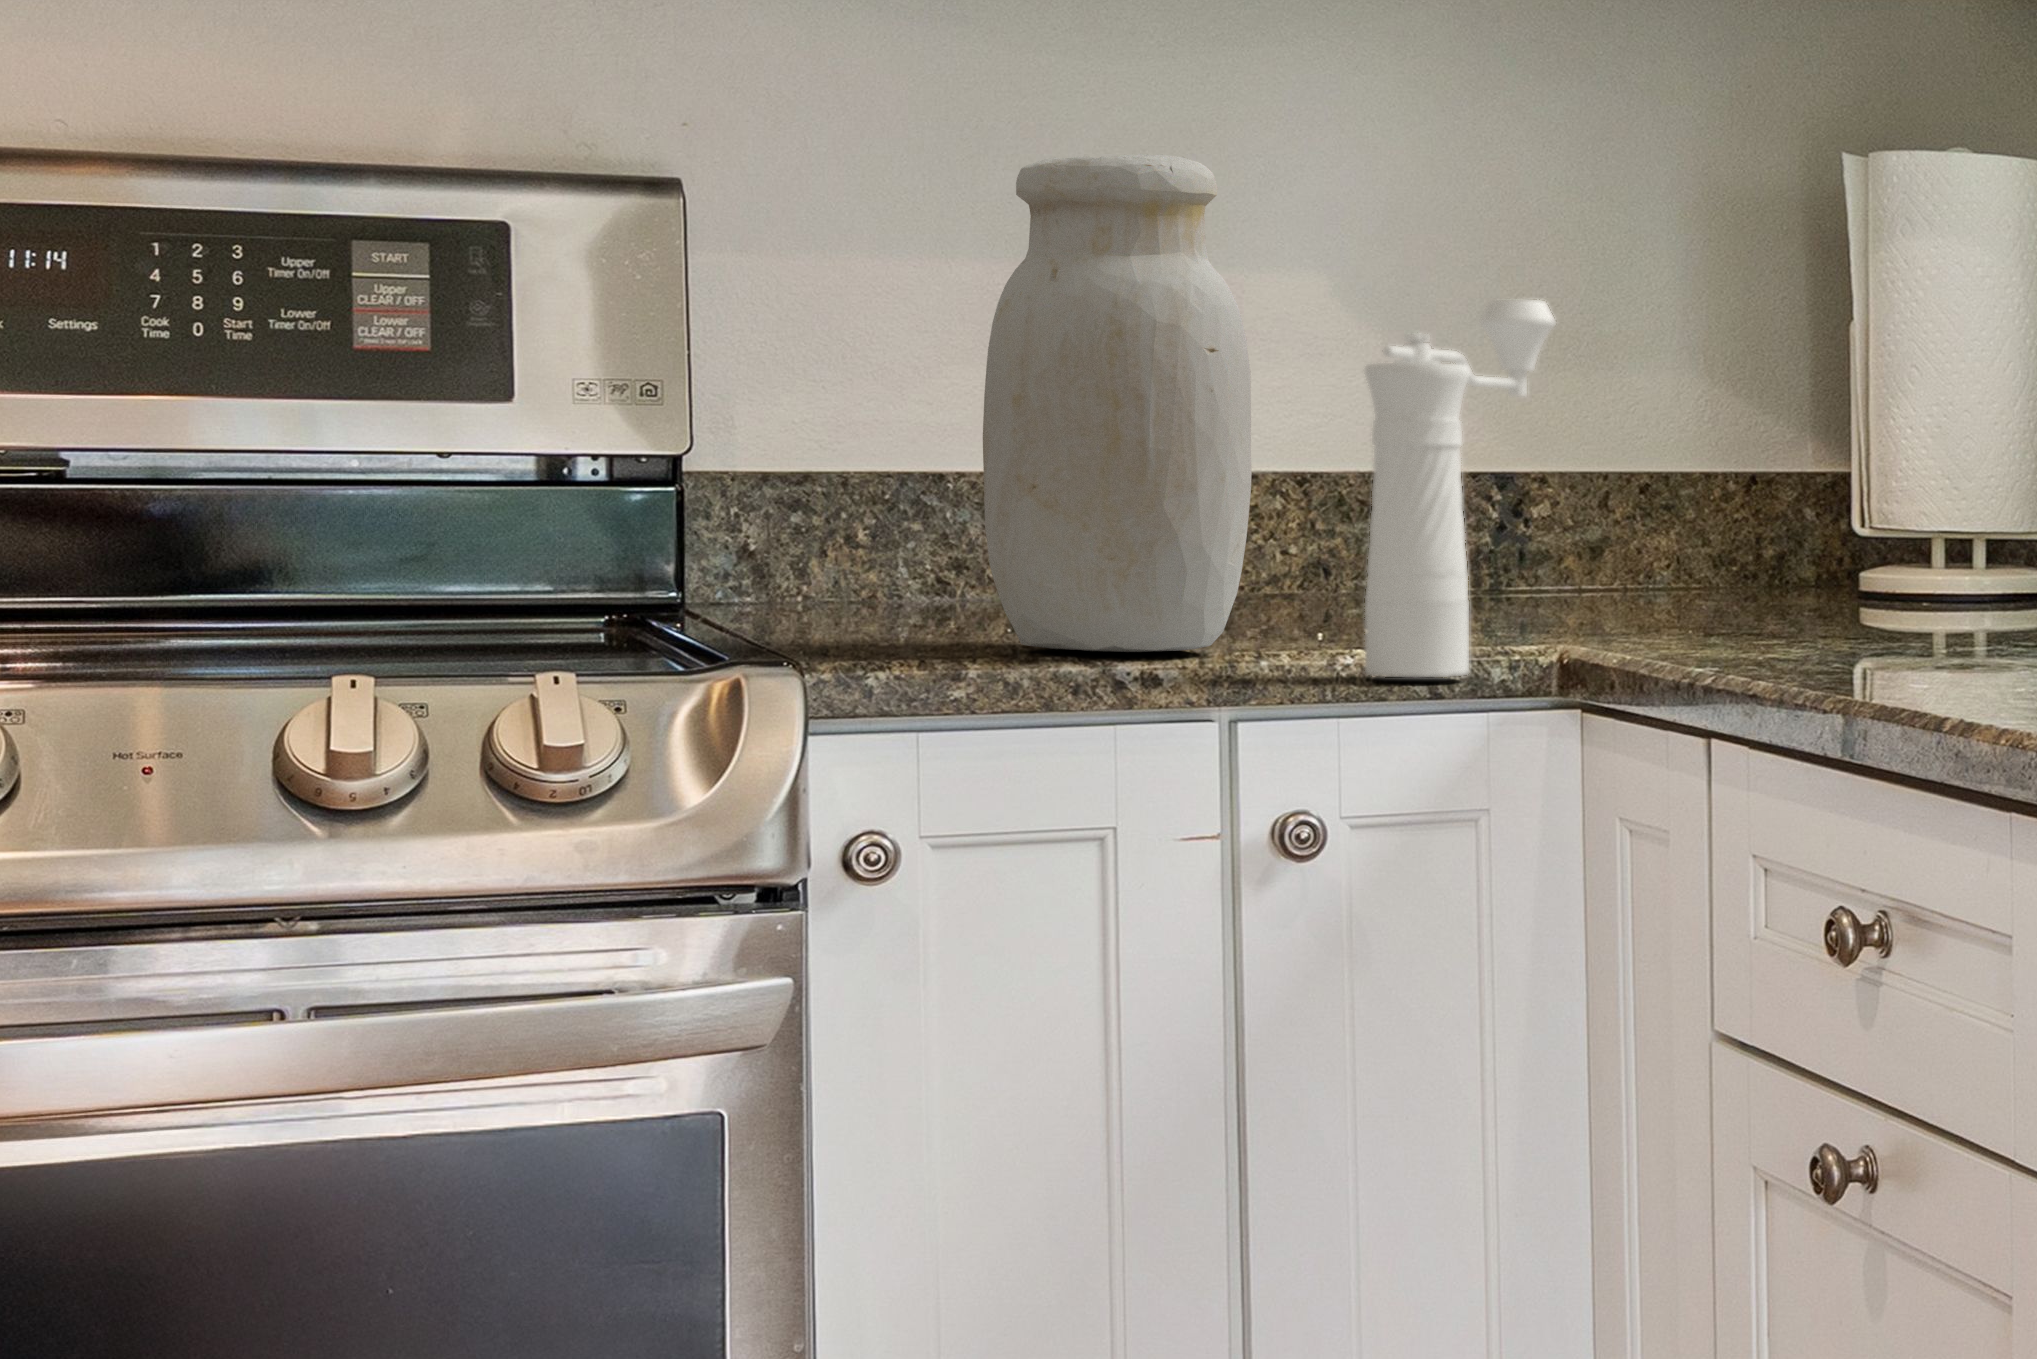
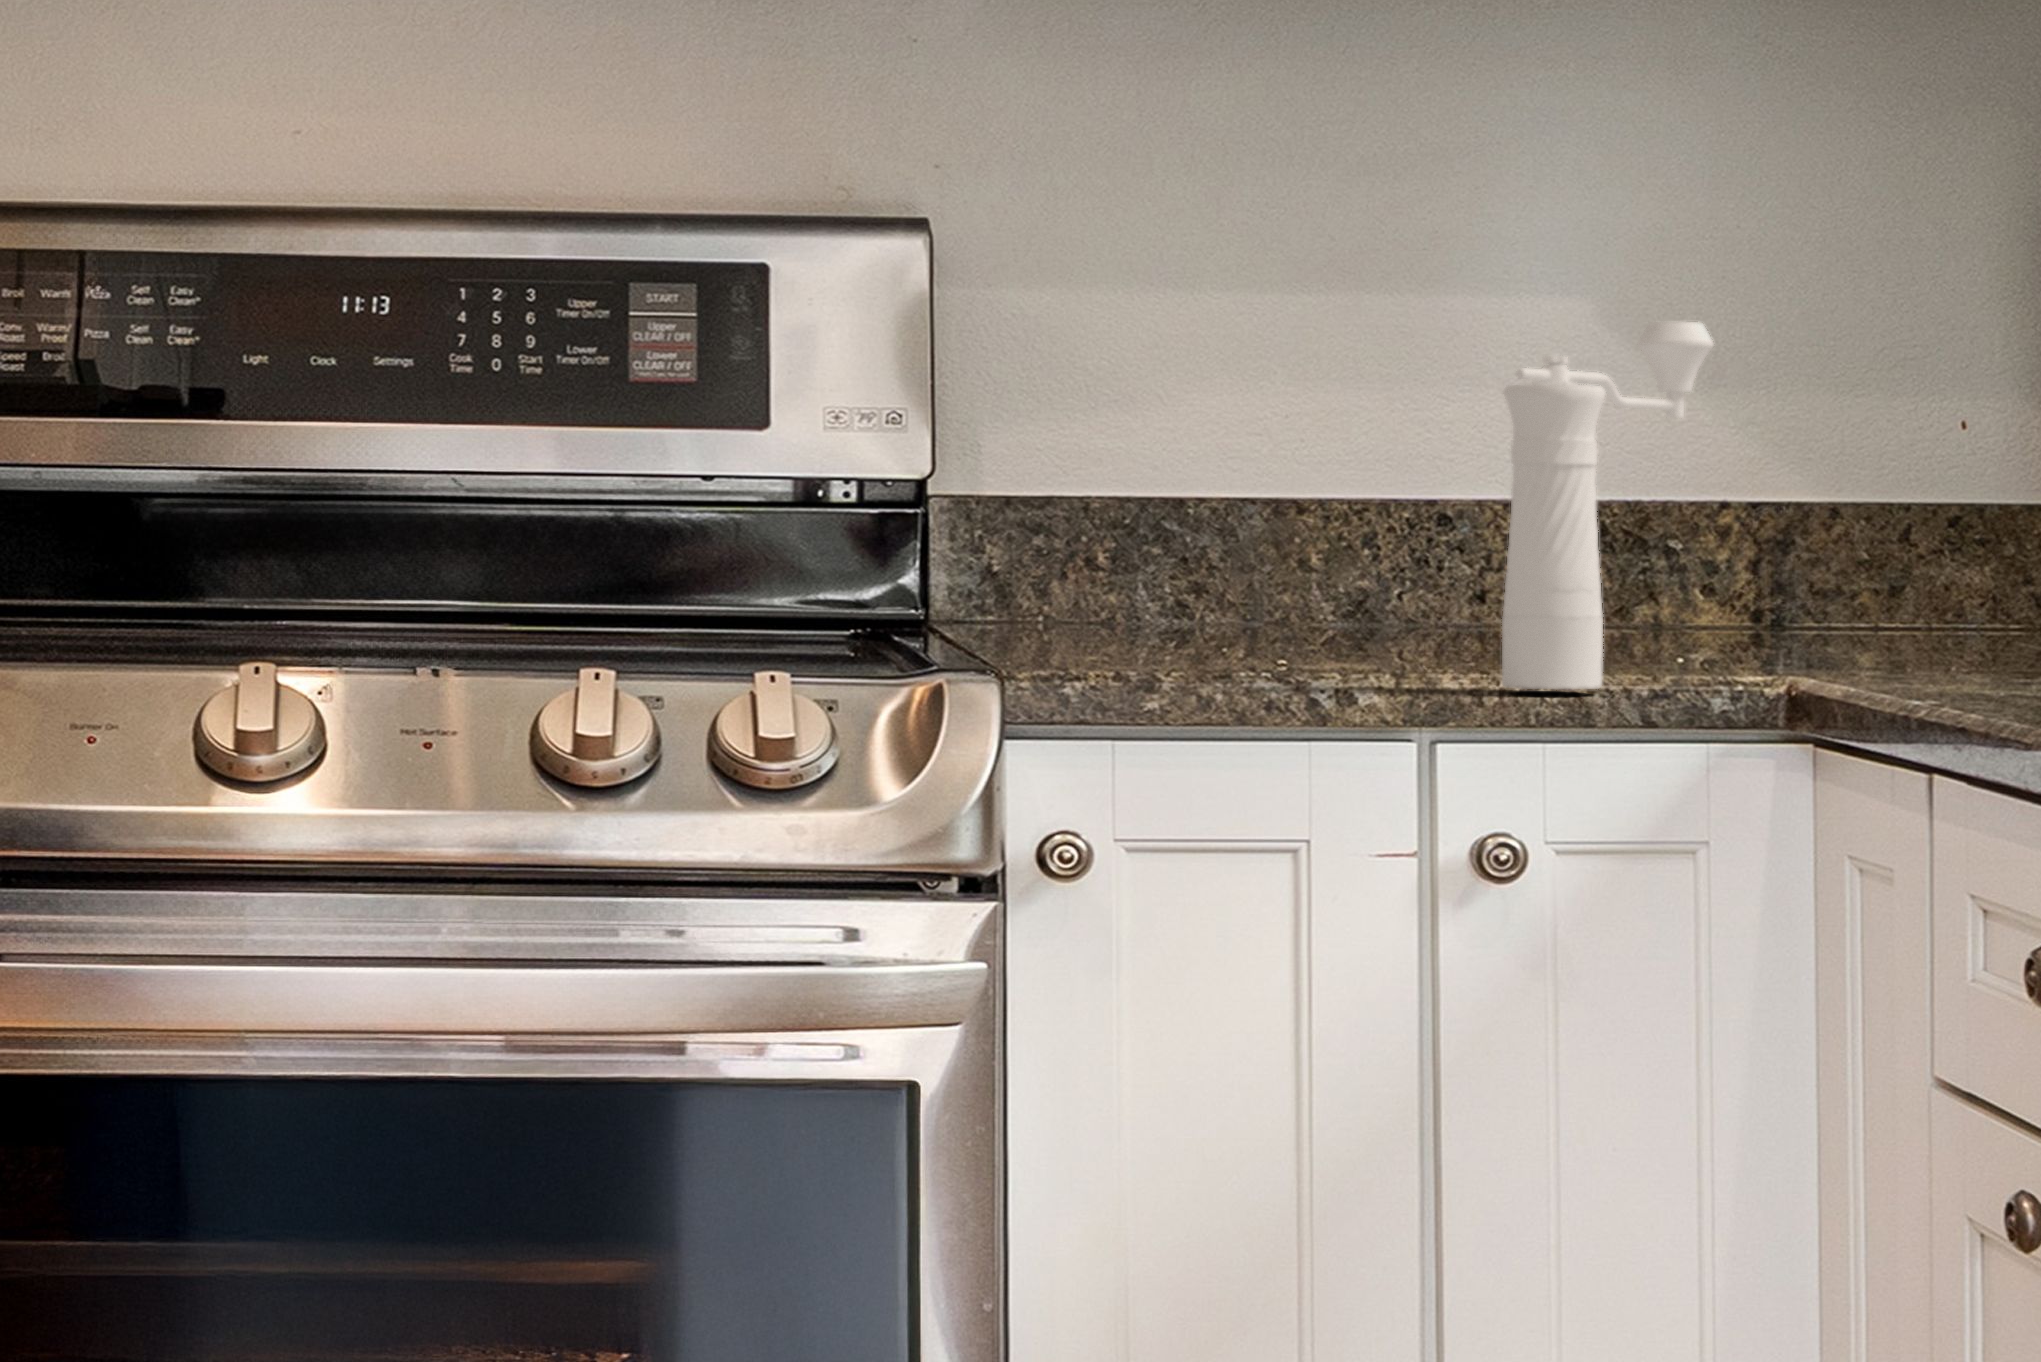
jar: present [983,154,1251,652] -> none [1183,187,1432,665]

